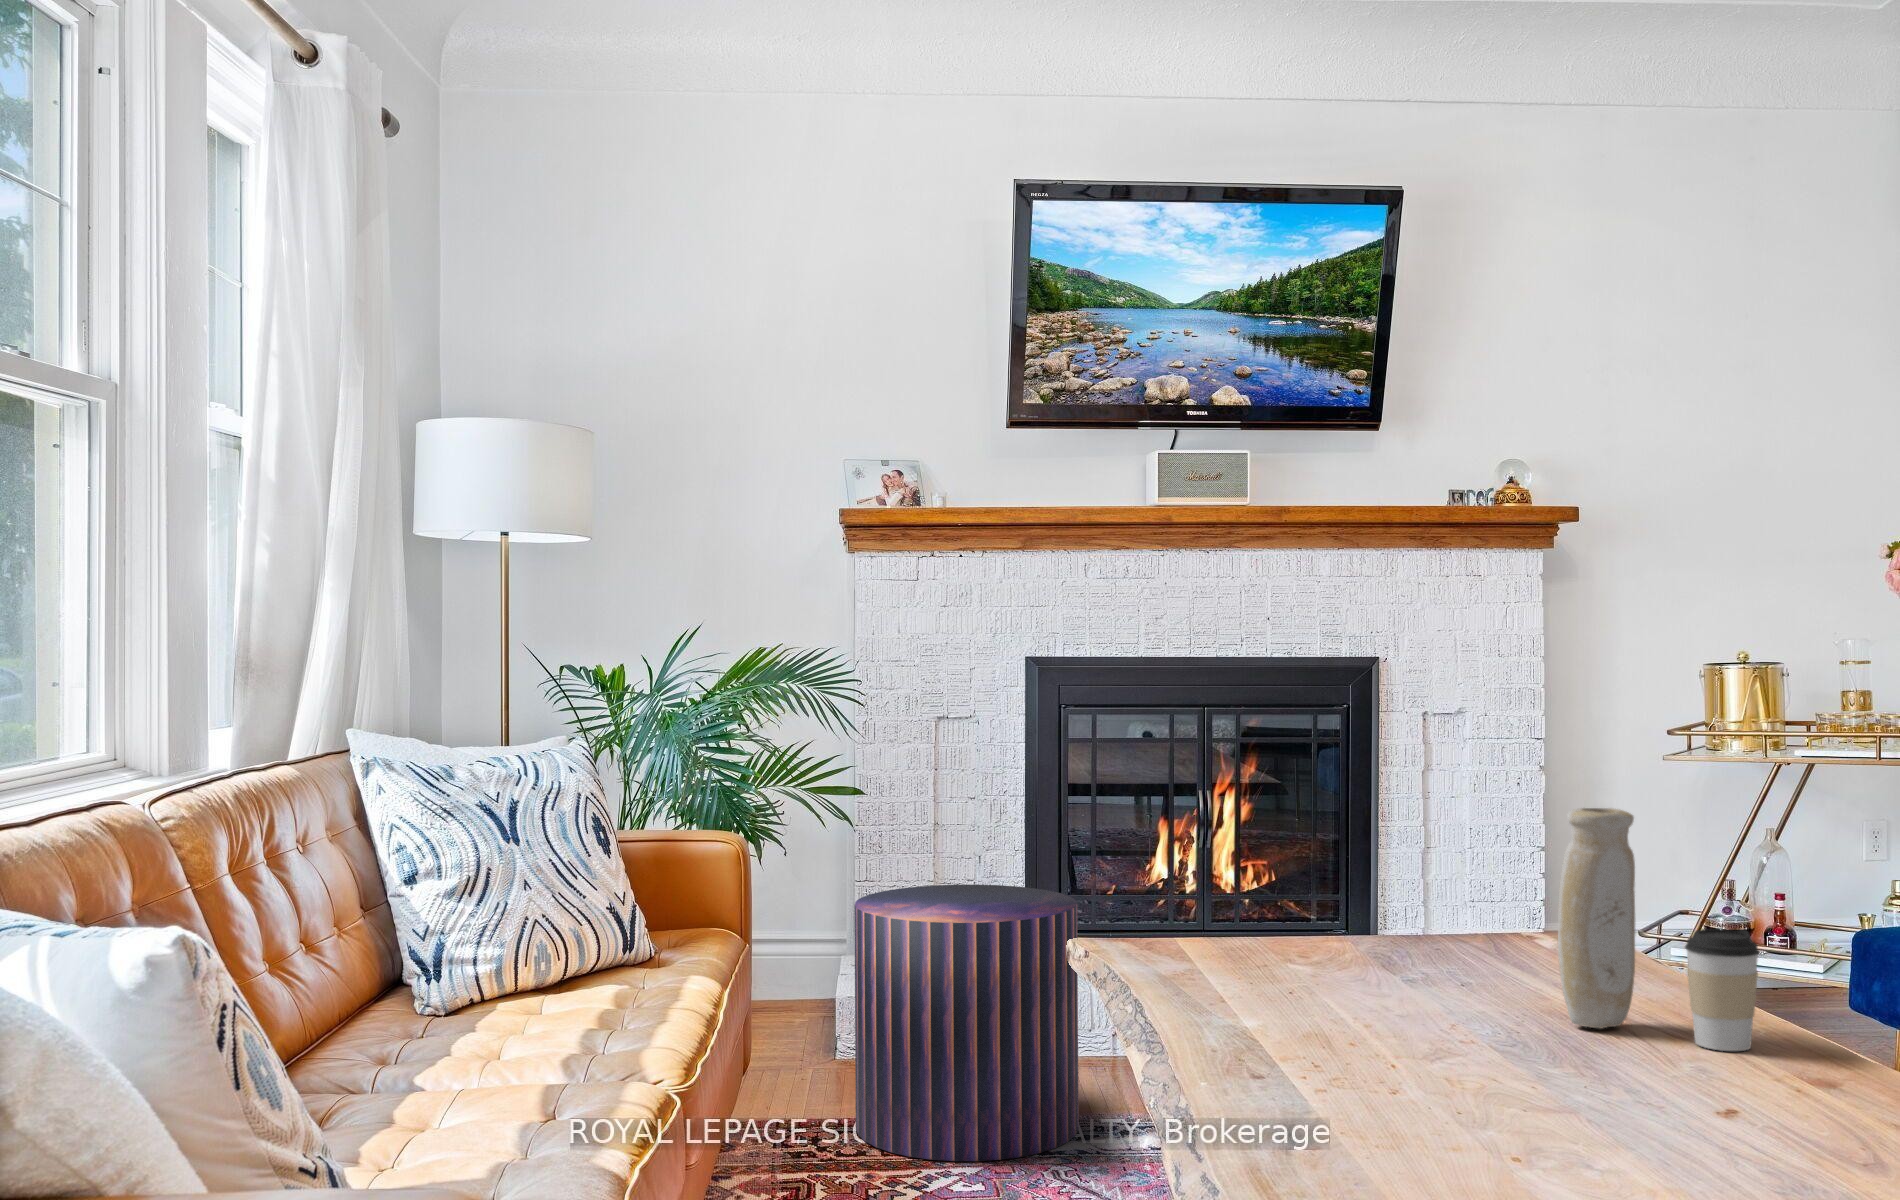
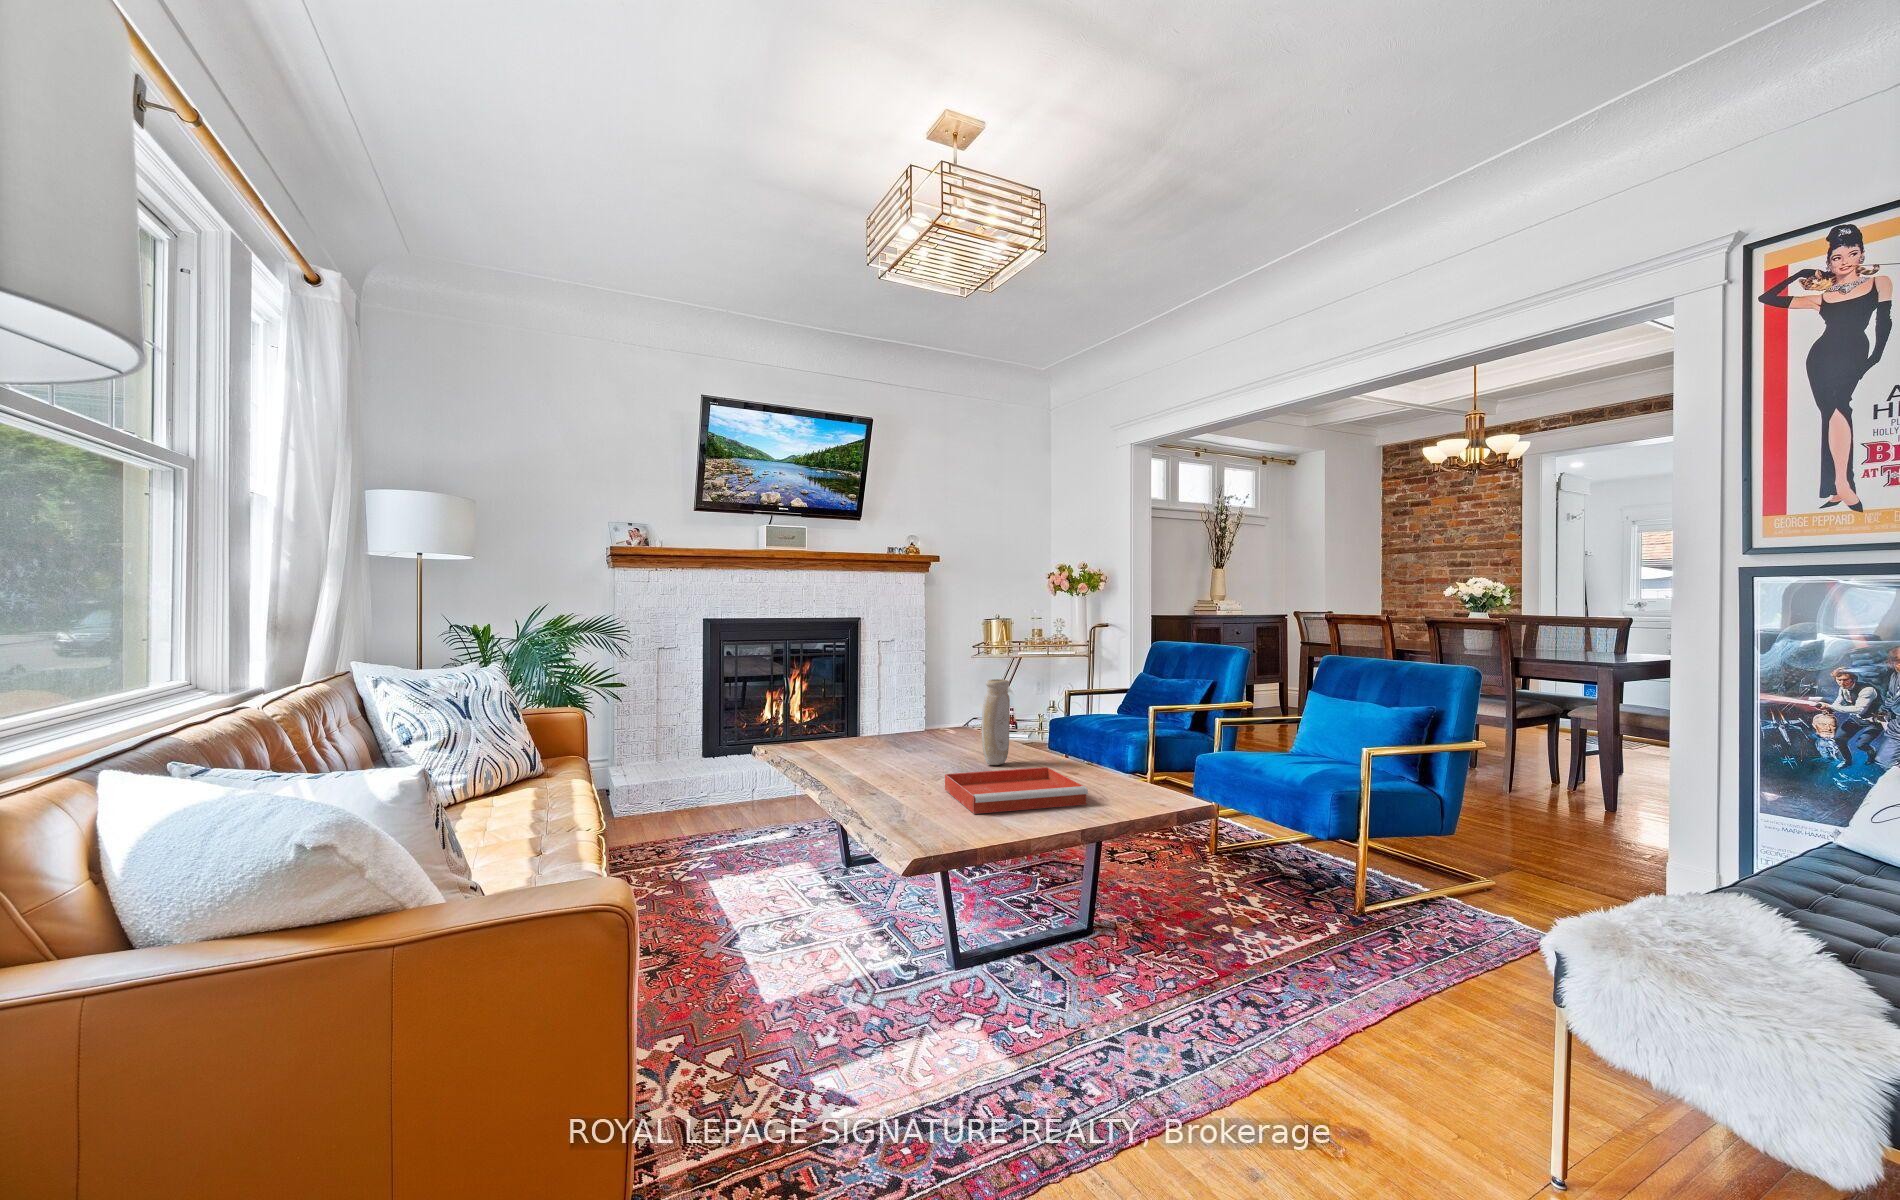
pouf: present [854,885,1079,1161] -> none [643,726,752,856]
coffee cup: present [1685,929,1759,1051] -> none [1029,723,1055,769]
tray: none [1418,1038,1791,1161] -> present [945,767,1088,814]

